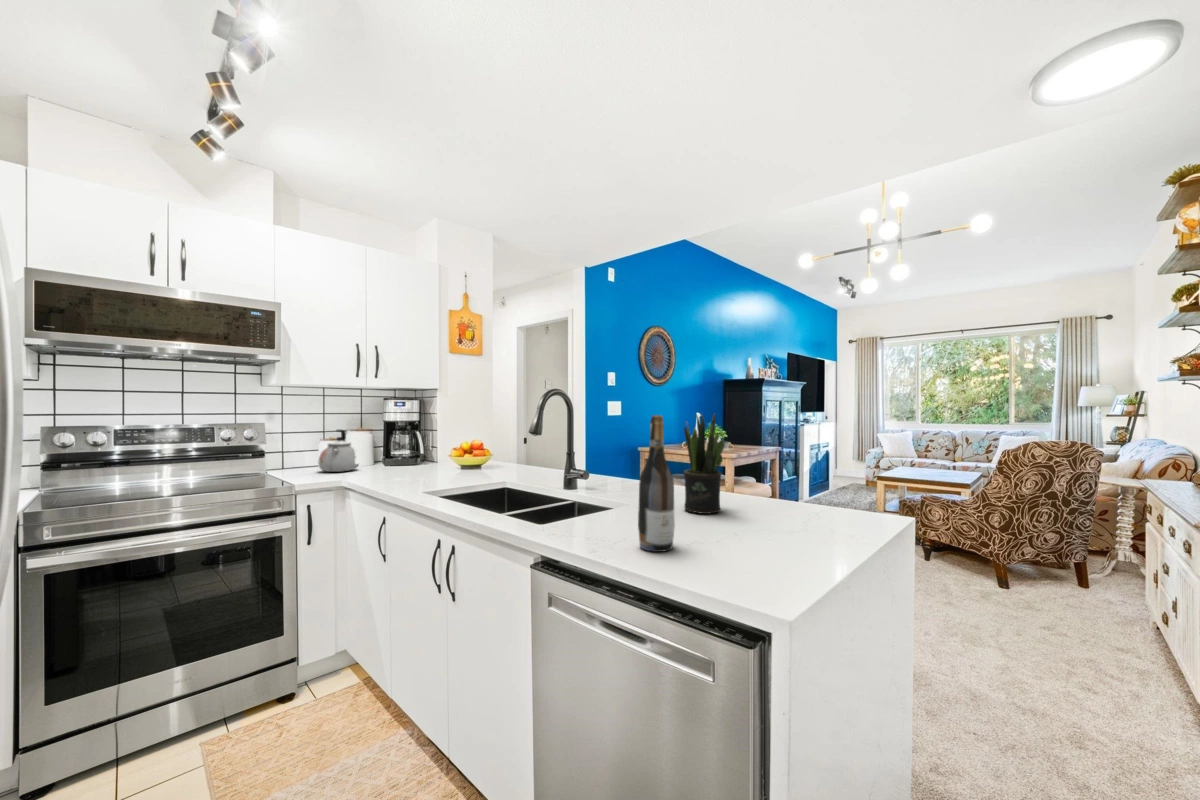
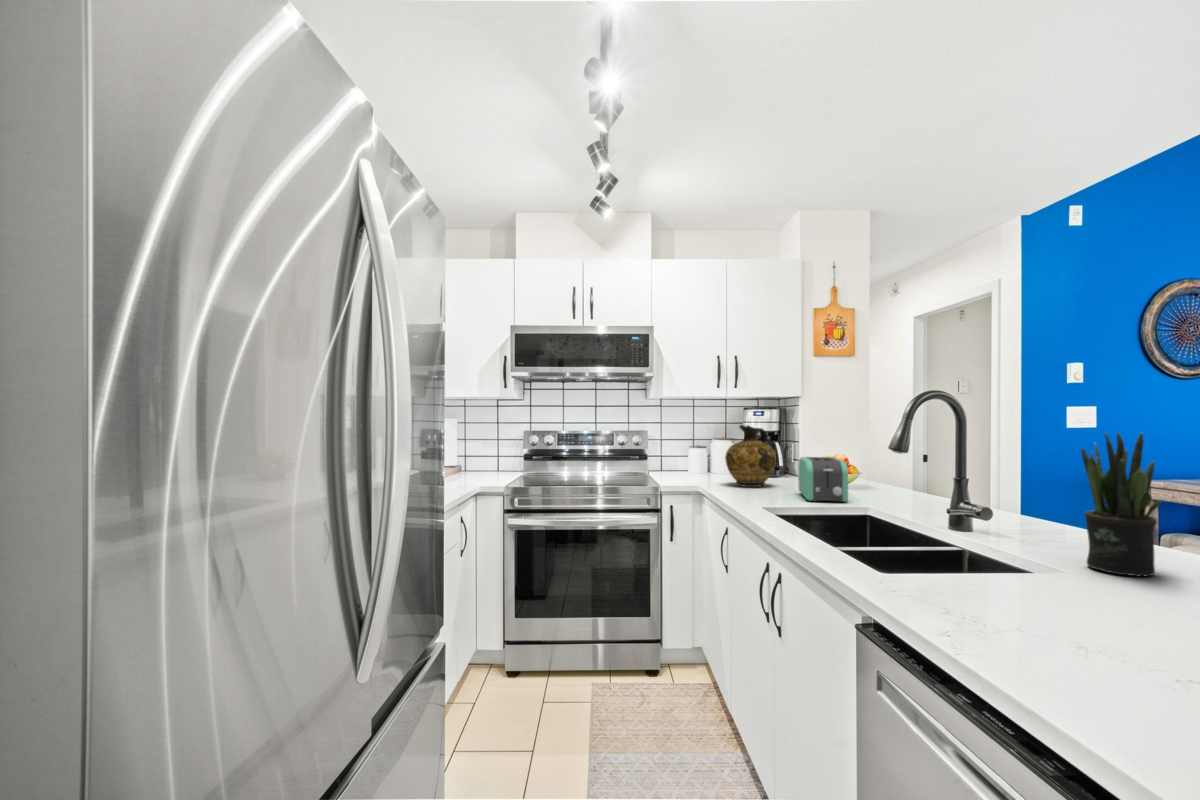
ceramic jug: none [369,414,422,476] -> present [725,425,776,487]
wine bottle: present [638,415,675,552] -> none [958,434,1009,596]
kettle: present [319,429,358,472] -> none [687,438,721,478]
toaster: none [447,442,495,484] -> present [798,457,848,502]

